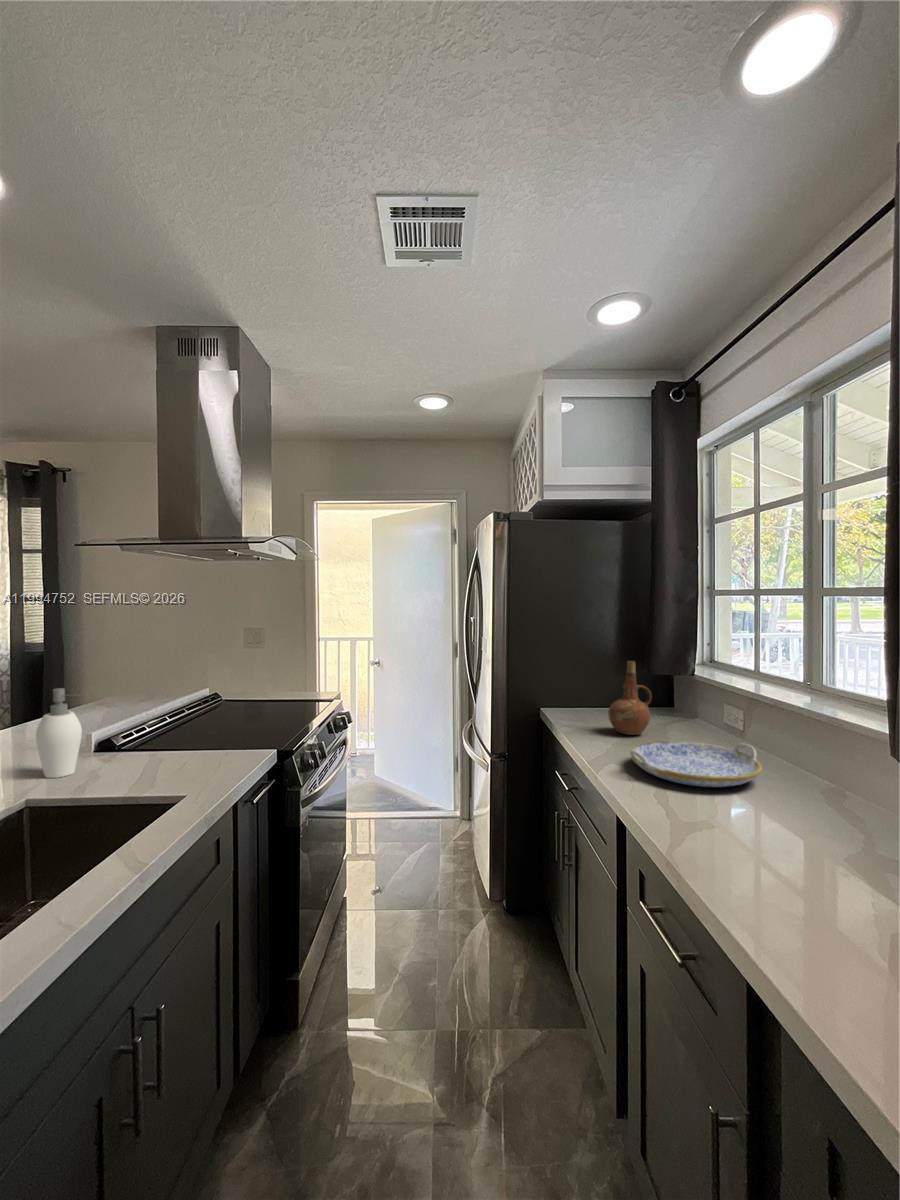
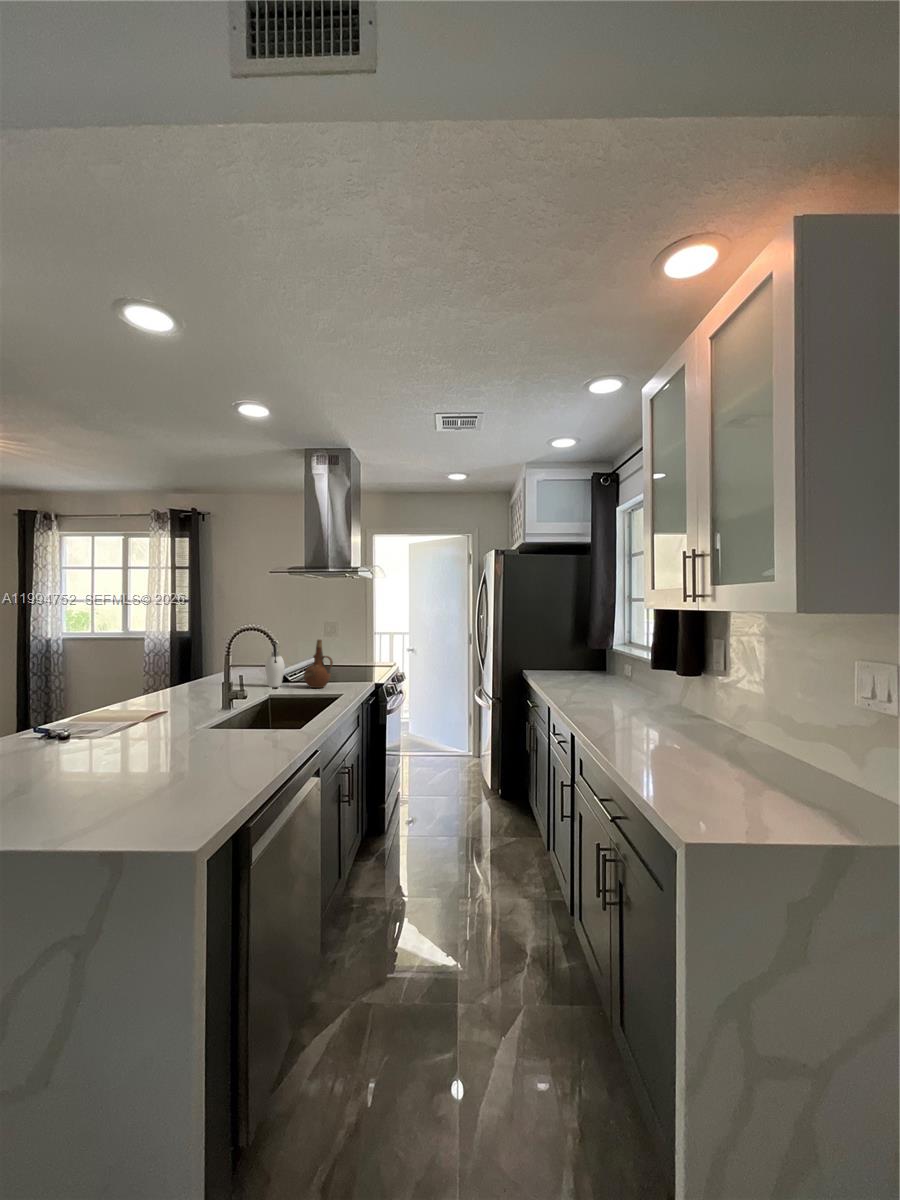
ceramic pitcher: present [608,661,652,735] -> present [304,640,333,688]
serving tray: present [630,741,762,787] -> none [561,678,627,696]

